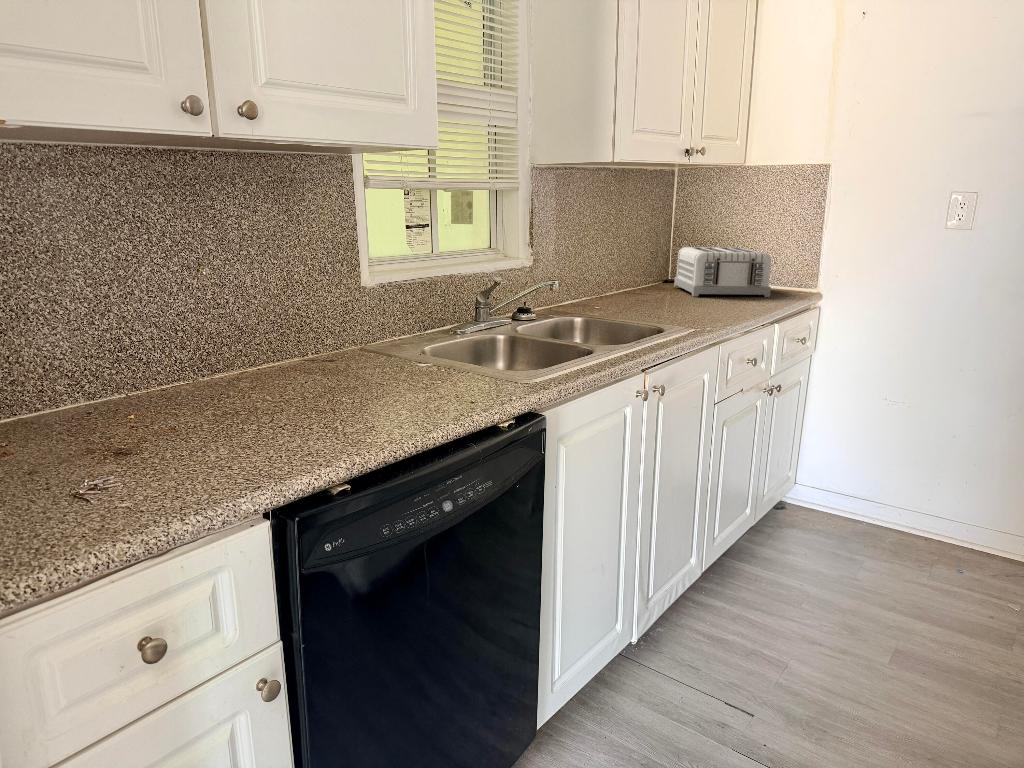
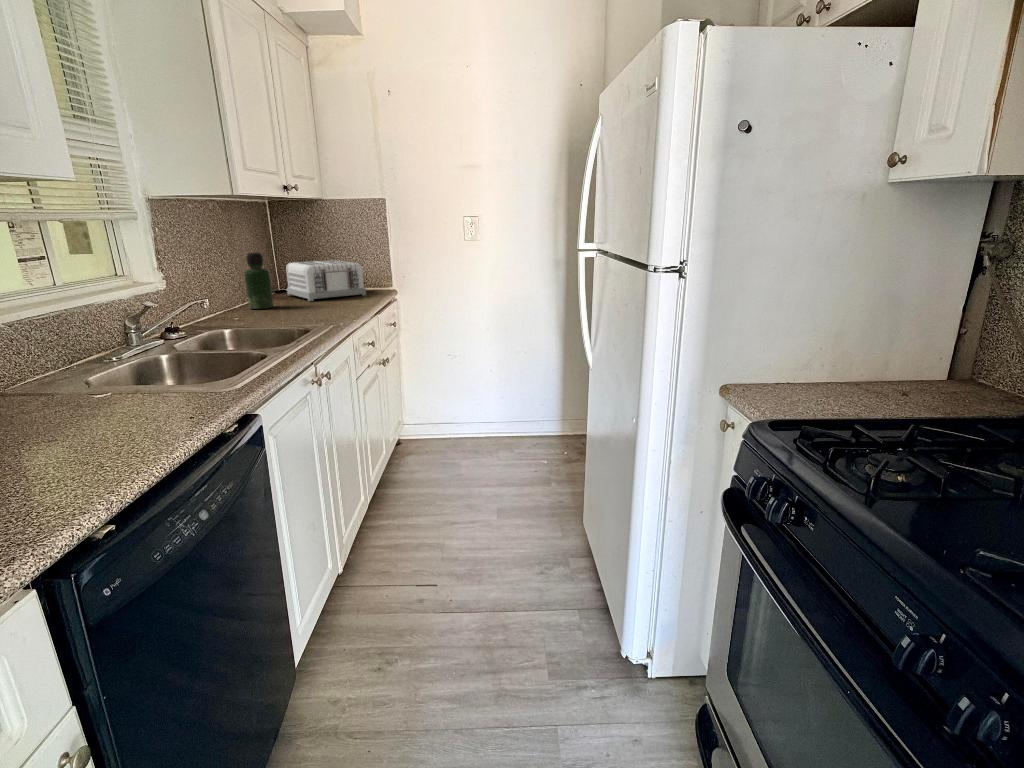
bottle: none [621,232,650,299] -> present [245,253,273,309]

